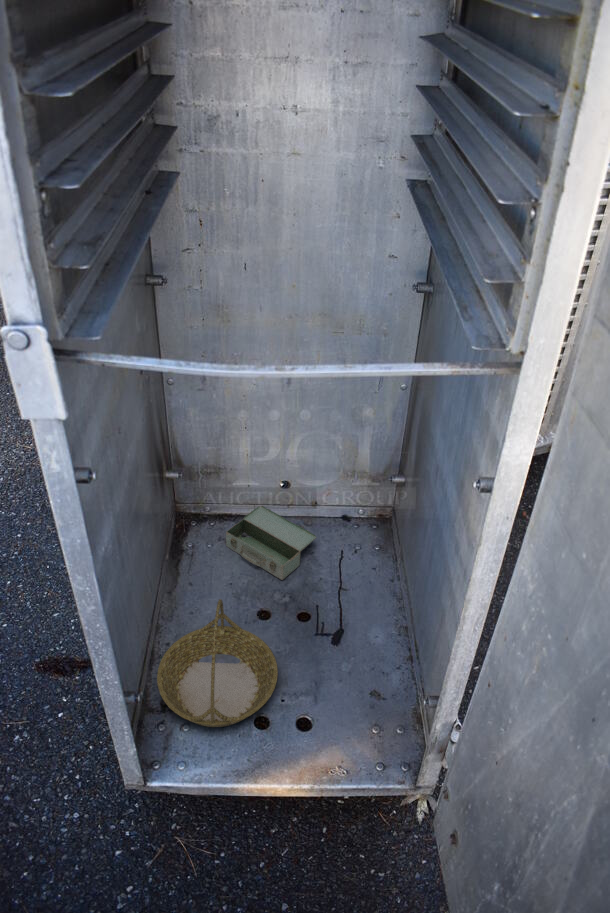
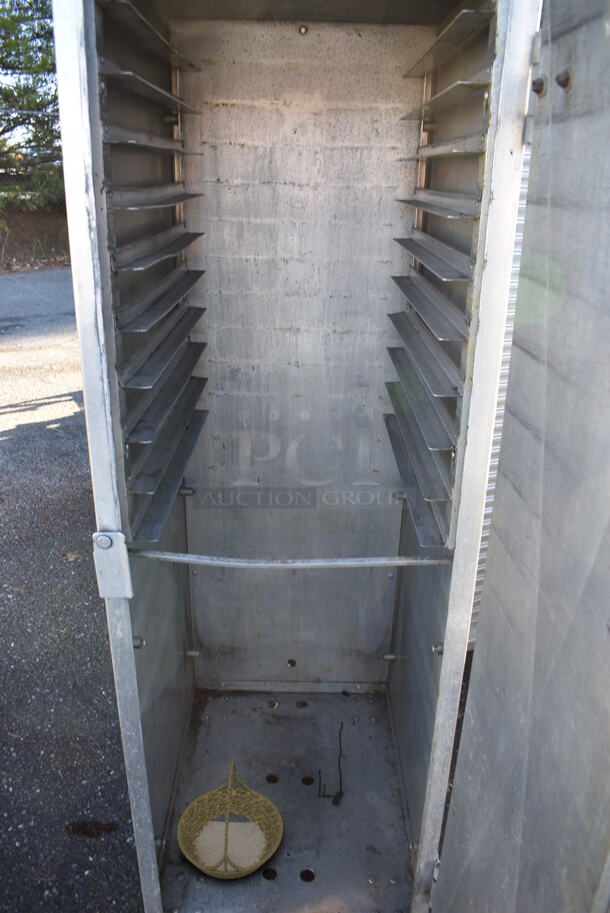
toolbox: present [226,506,316,580] -> none [238,680,318,747]

